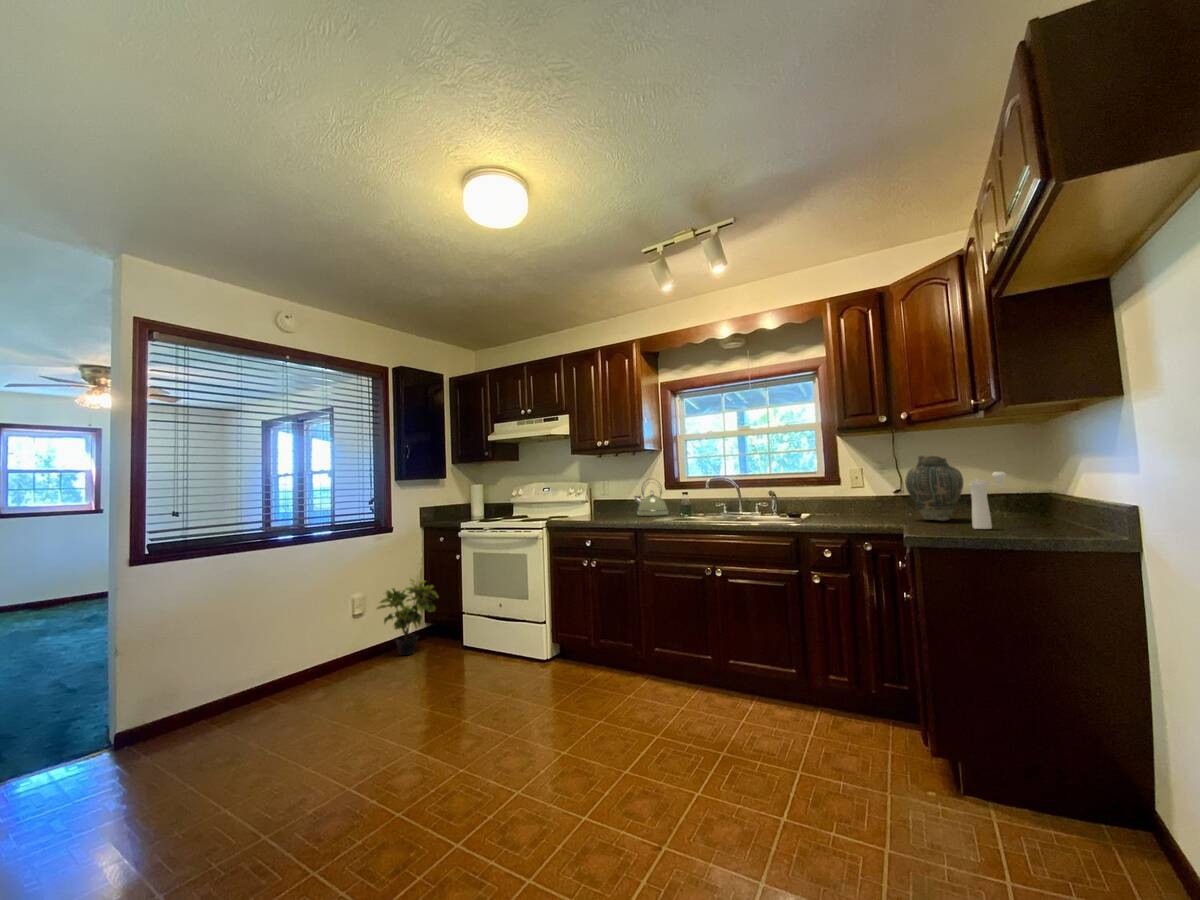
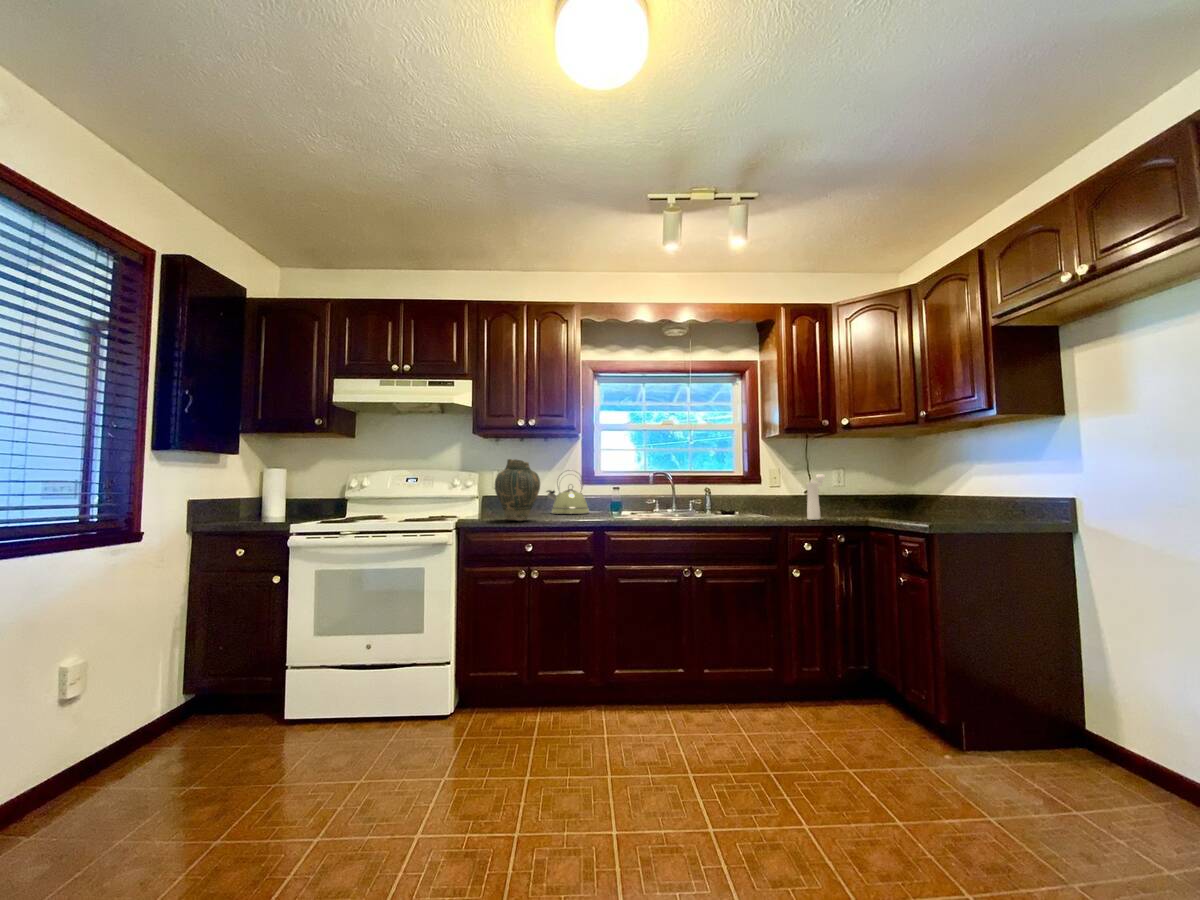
vase: present [905,456,964,521] -> present [495,459,540,521]
pepper mill: present [969,472,1006,529] -> present [806,474,825,520]
potted plant: present [377,579,438,655] -> none [112,623,246,761]

